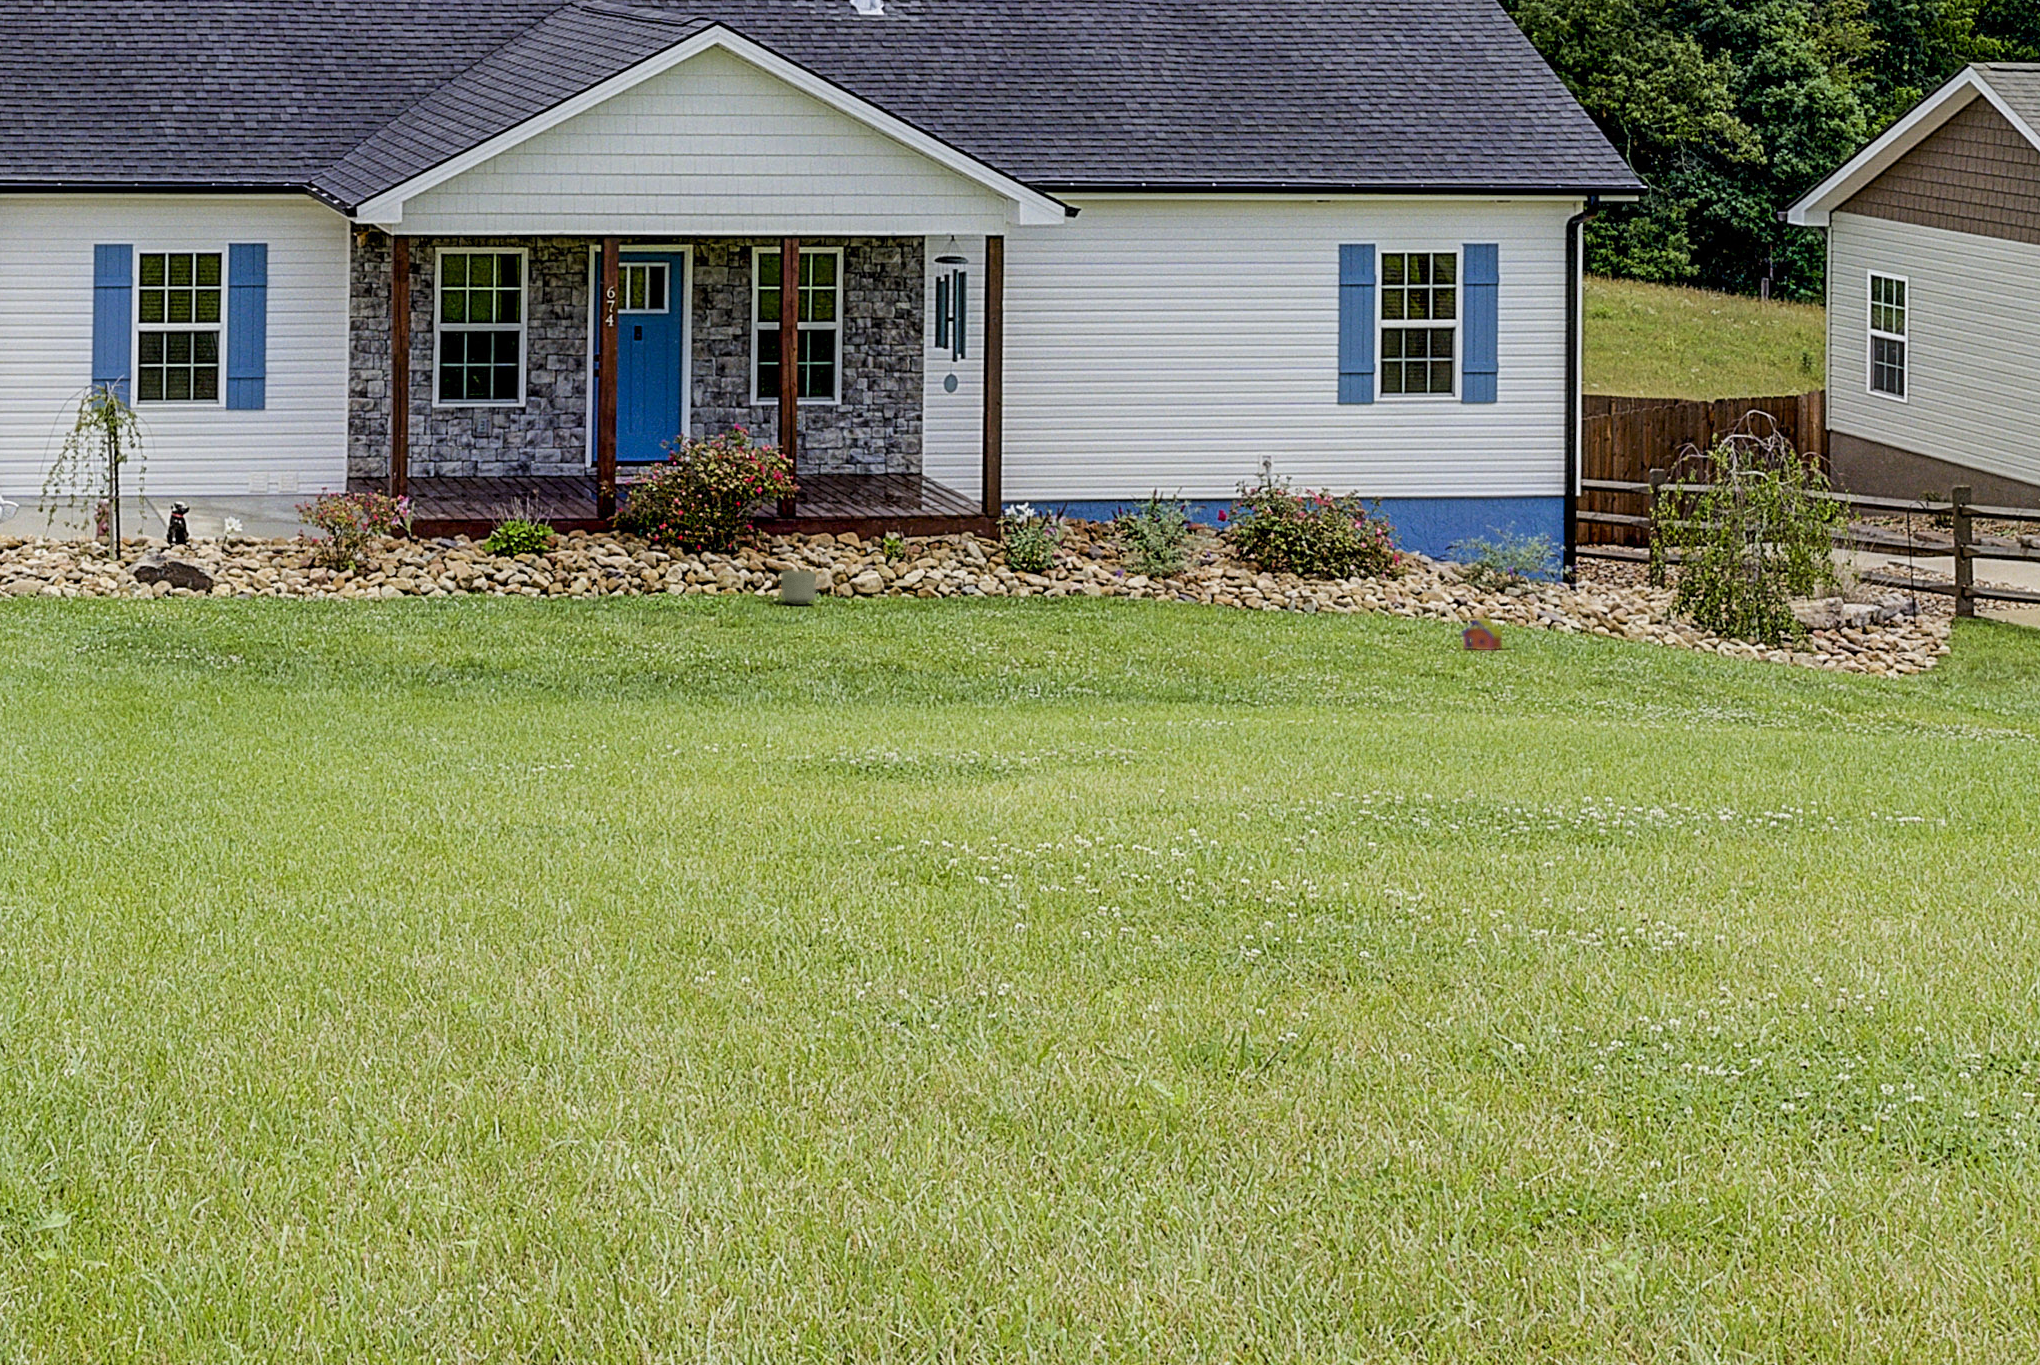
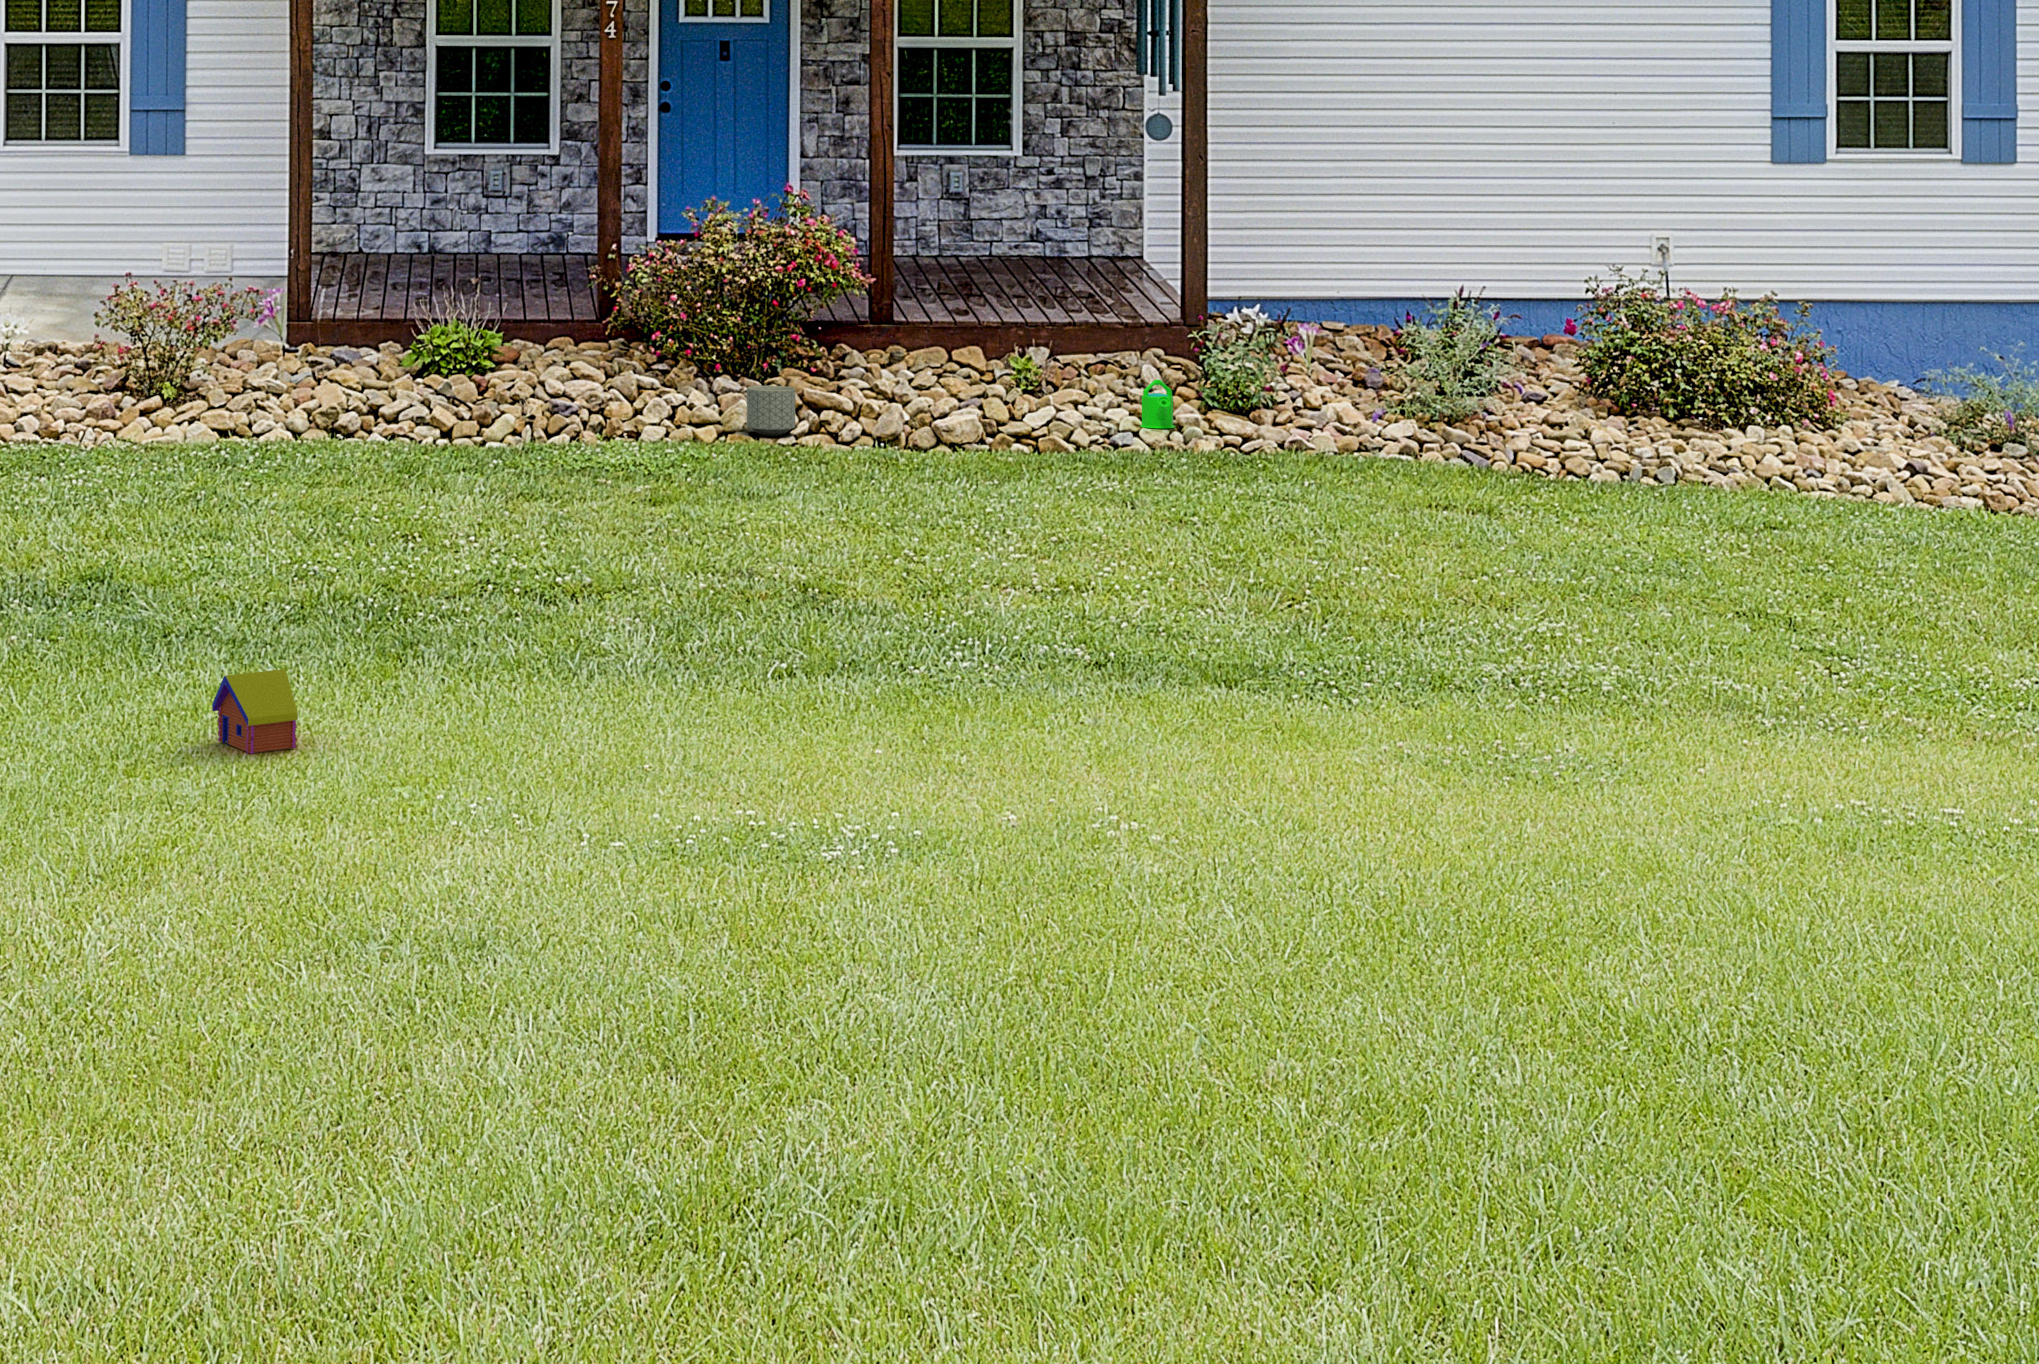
watering can: none [1019,562,1047,596] -> present [1140,380,1176,428]
toy house: present [1462,618,1503,650] -> present [212,669,298,754]

